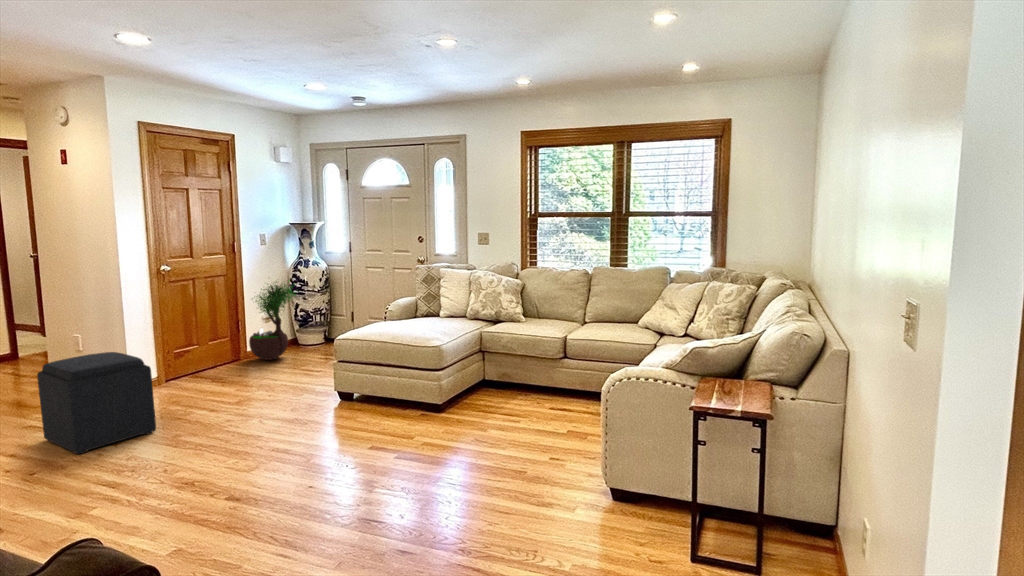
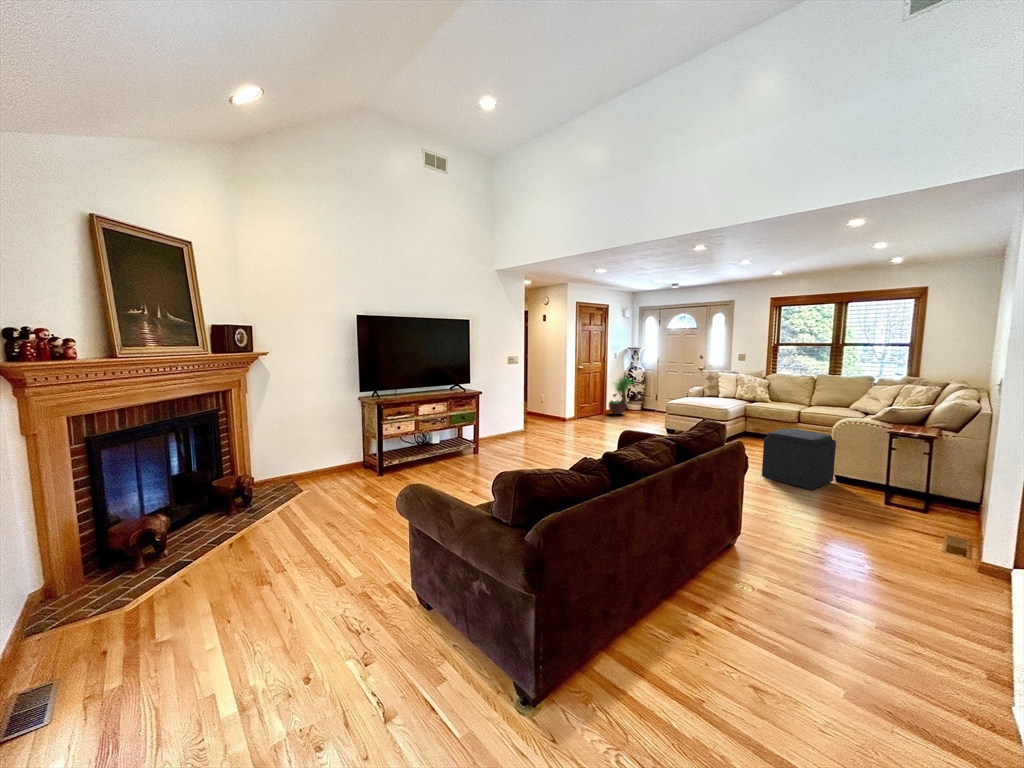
ottoman: present [37,352,156,454] -> present [762,429,836,490]

